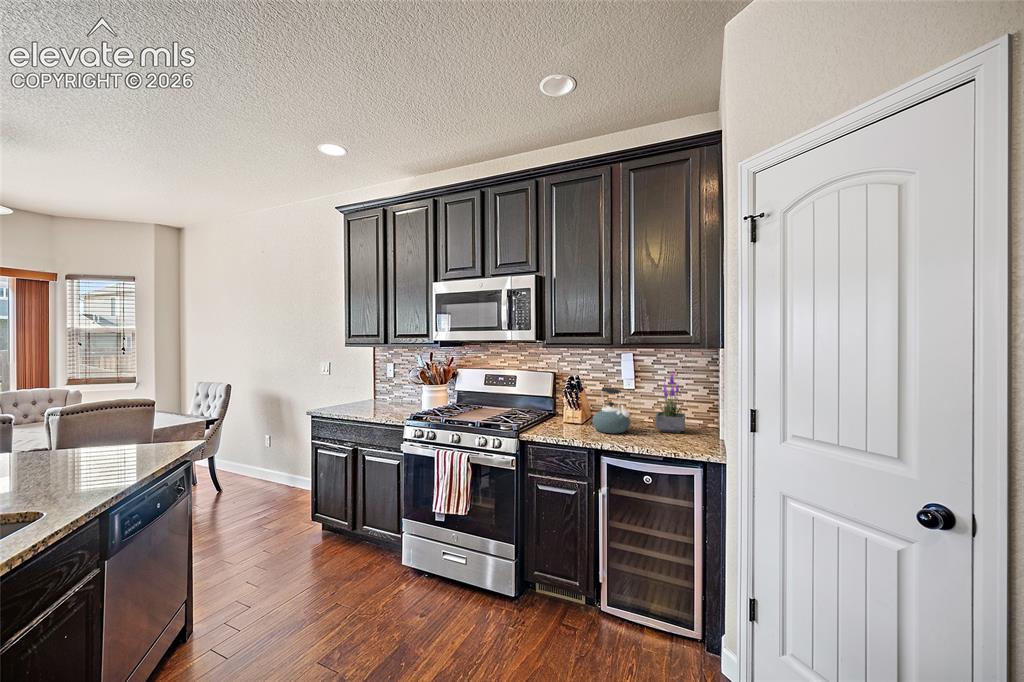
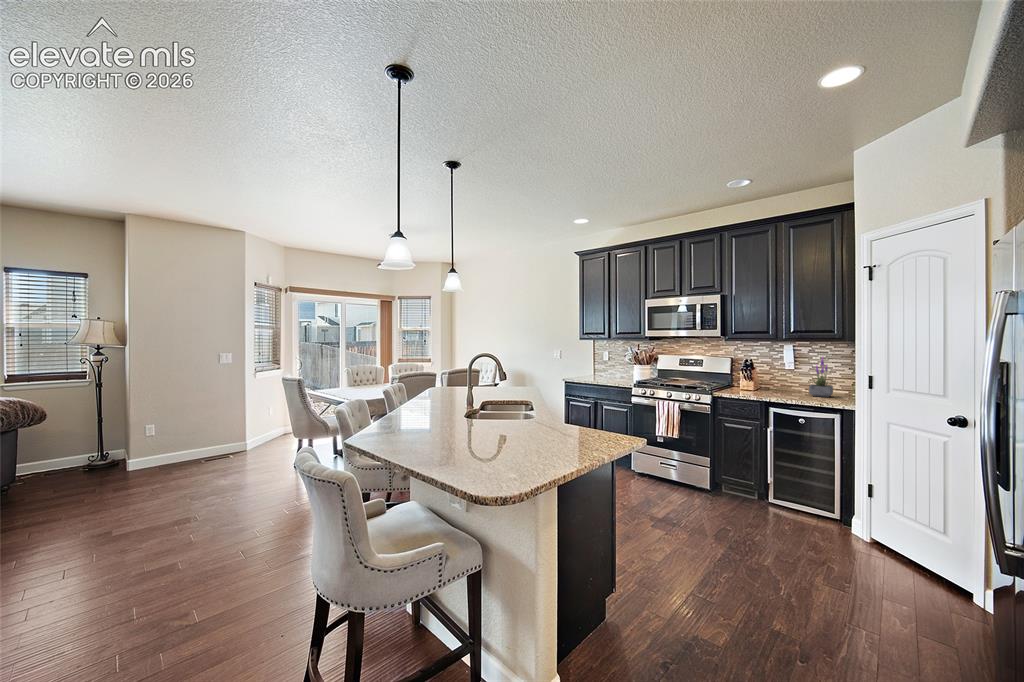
kettle: present [593,388,630,434] -> none [762,367,790,395]

